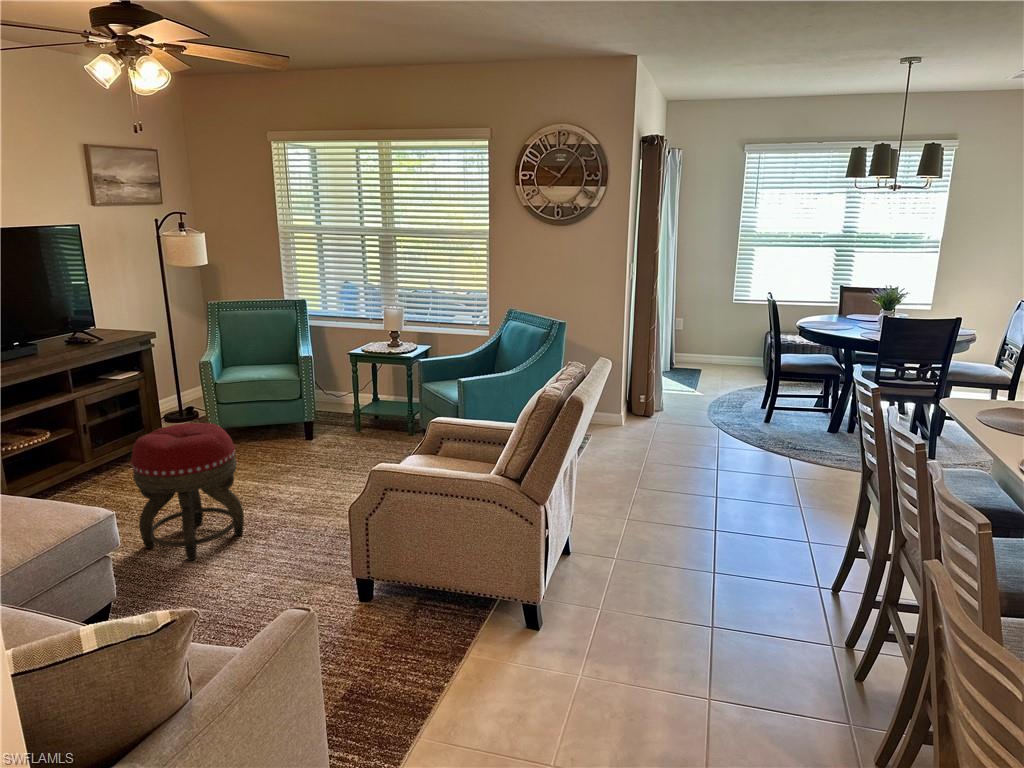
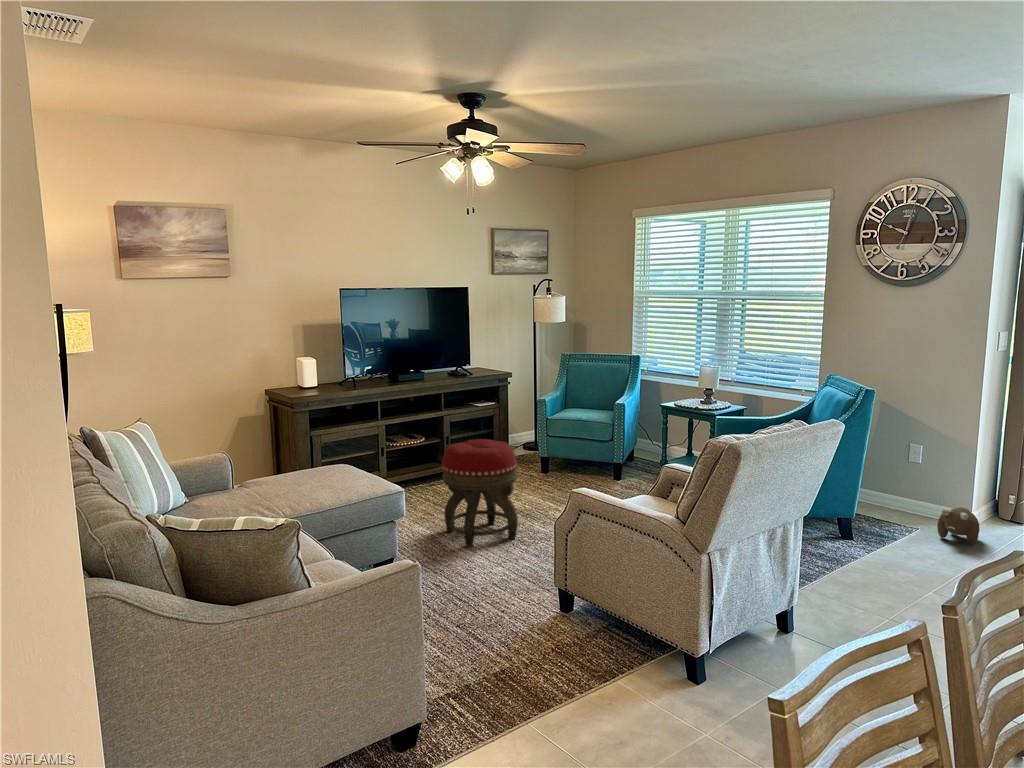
plush toy: none [604,411,634,440] -> present [937,507,979,545]

